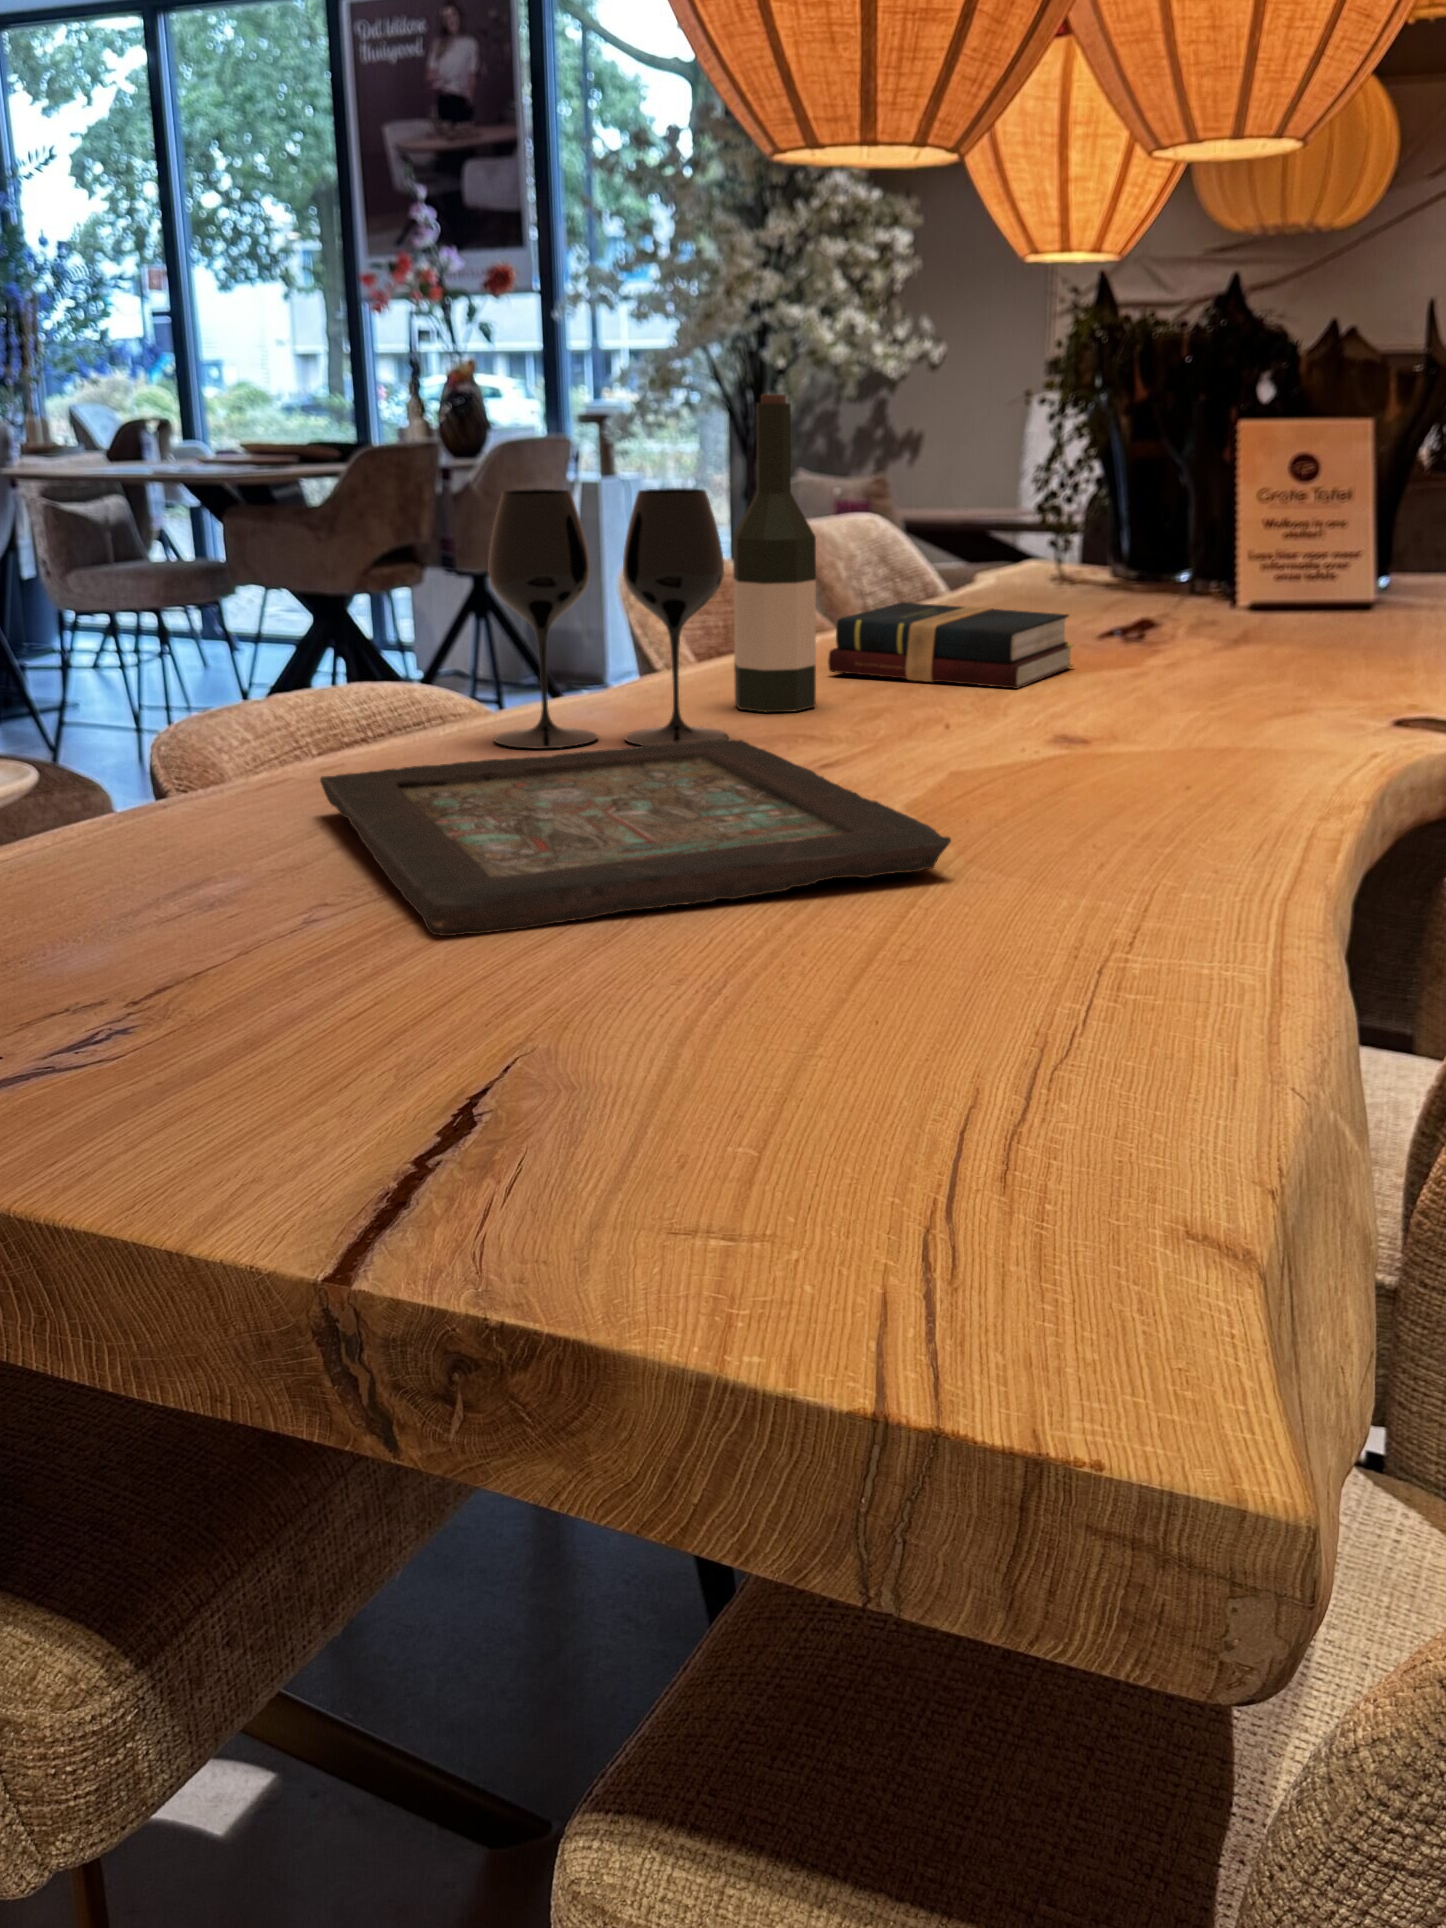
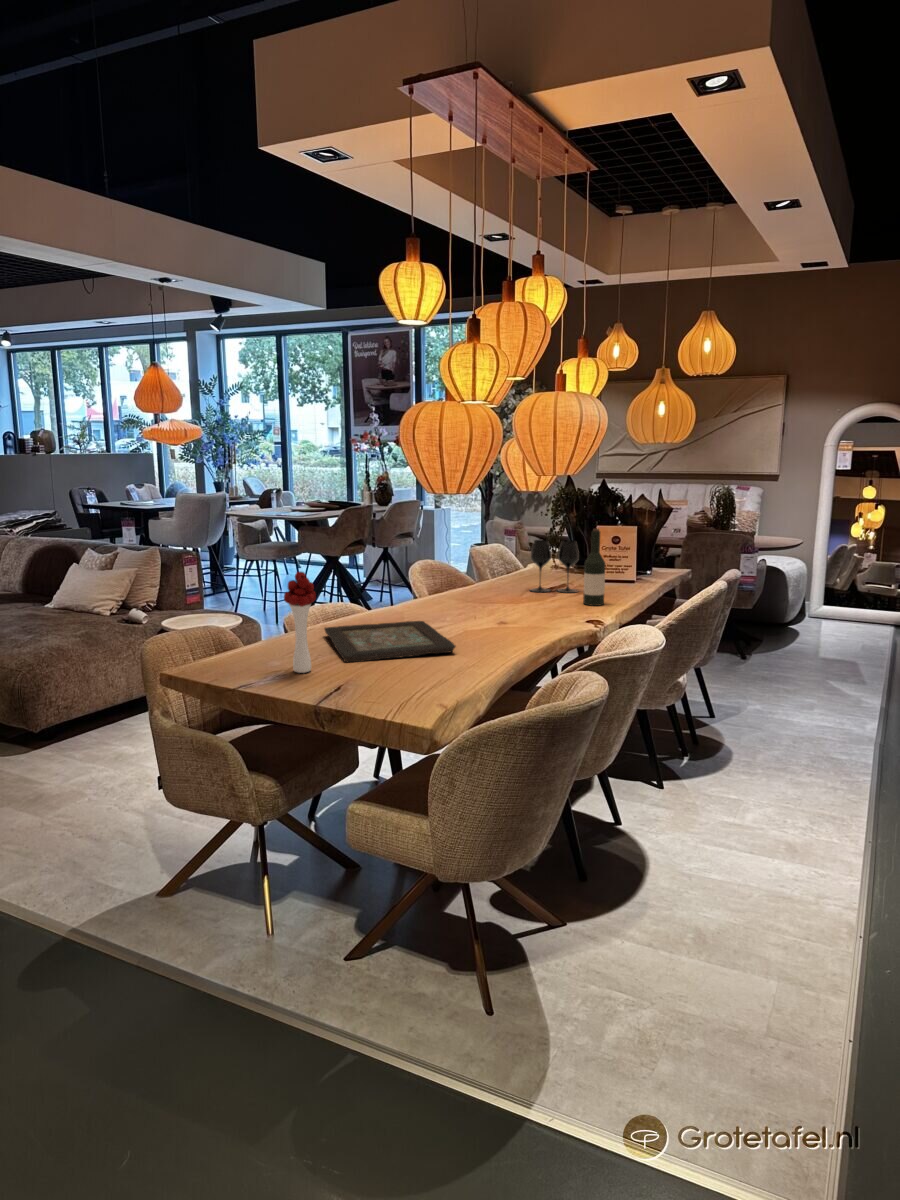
wine bottle: present [733,394,816,712] -> present [583,529,605,606]
flower bouquet: none [85,450,270,1006] -> present [284,572,316,673]
wine glass: present [489,488,728,749] -> present [530,540,579,593]
hardback book: present [828,602,1074,689] -> none [462,581,531,607]

